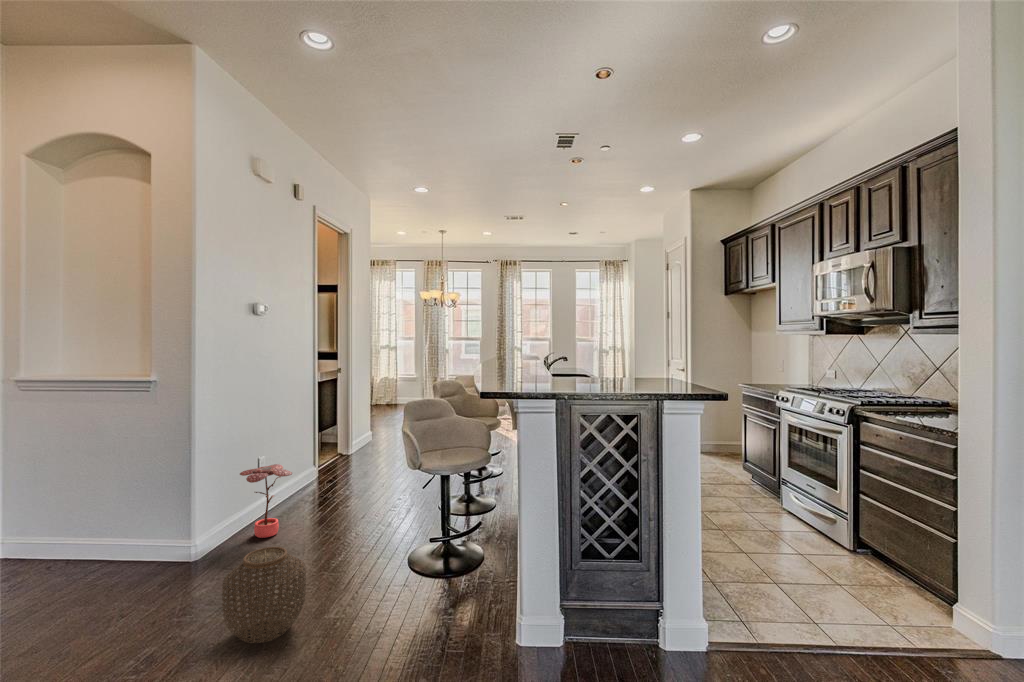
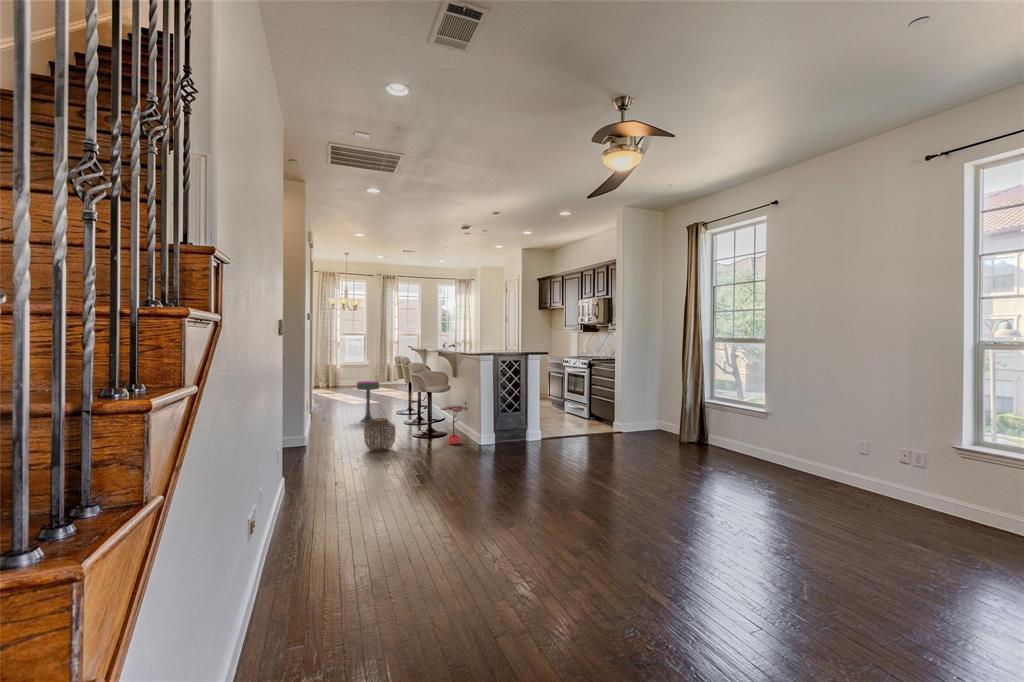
bar stool: none [369,422,408,497] -> present [357,381,379,422]
potted plant: present [240,464,292,538] -> present [440,405,468,444]

